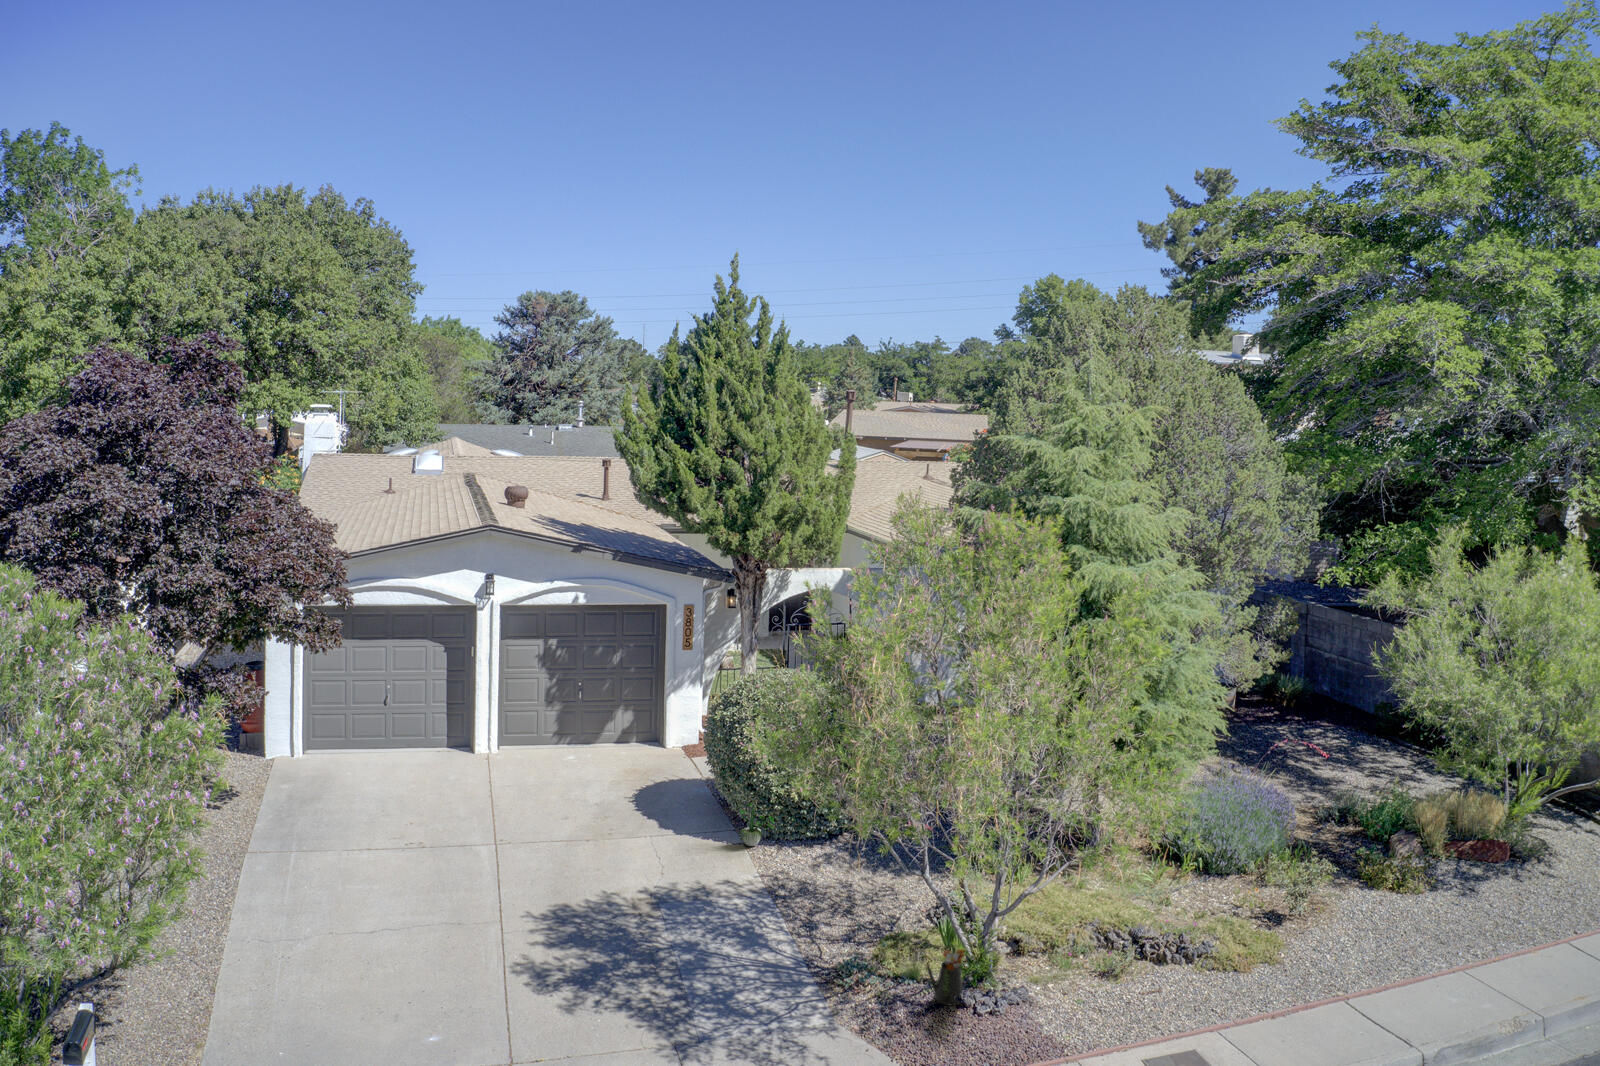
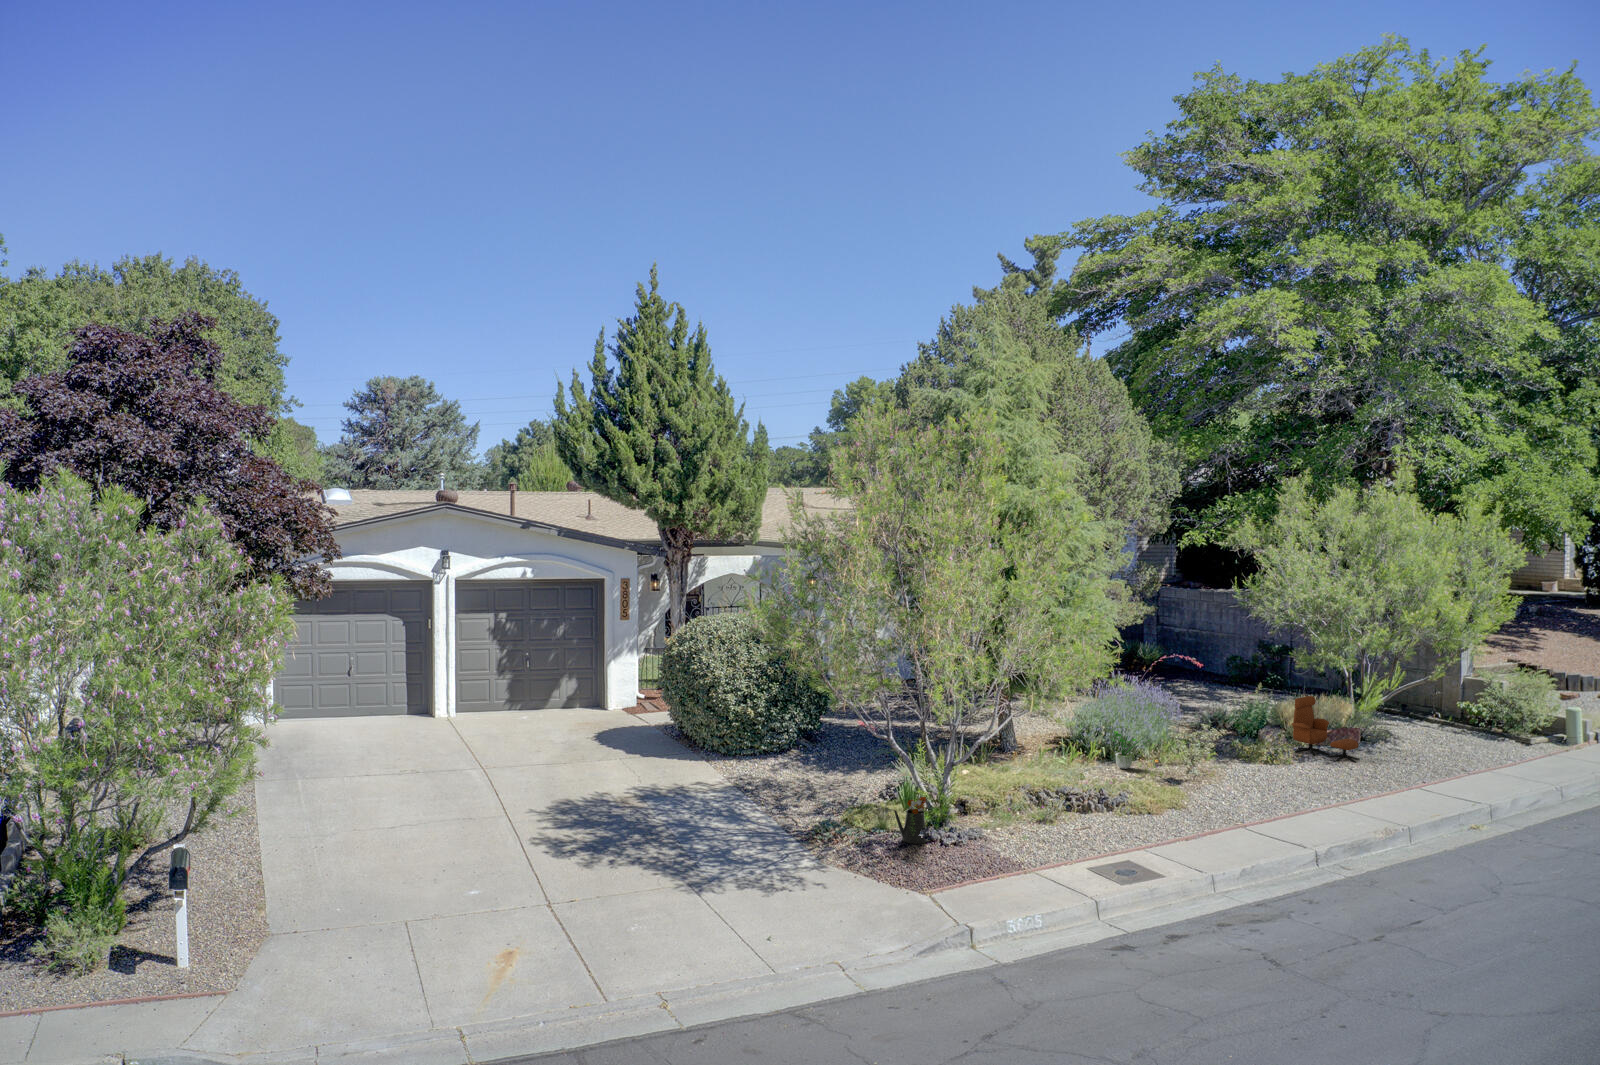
potted plant: present [740,803,775,846] -> present [1112,731,1149,769]
lounge chair: none [1435,811,1519,902] -> present [1292,696,1359,763]

